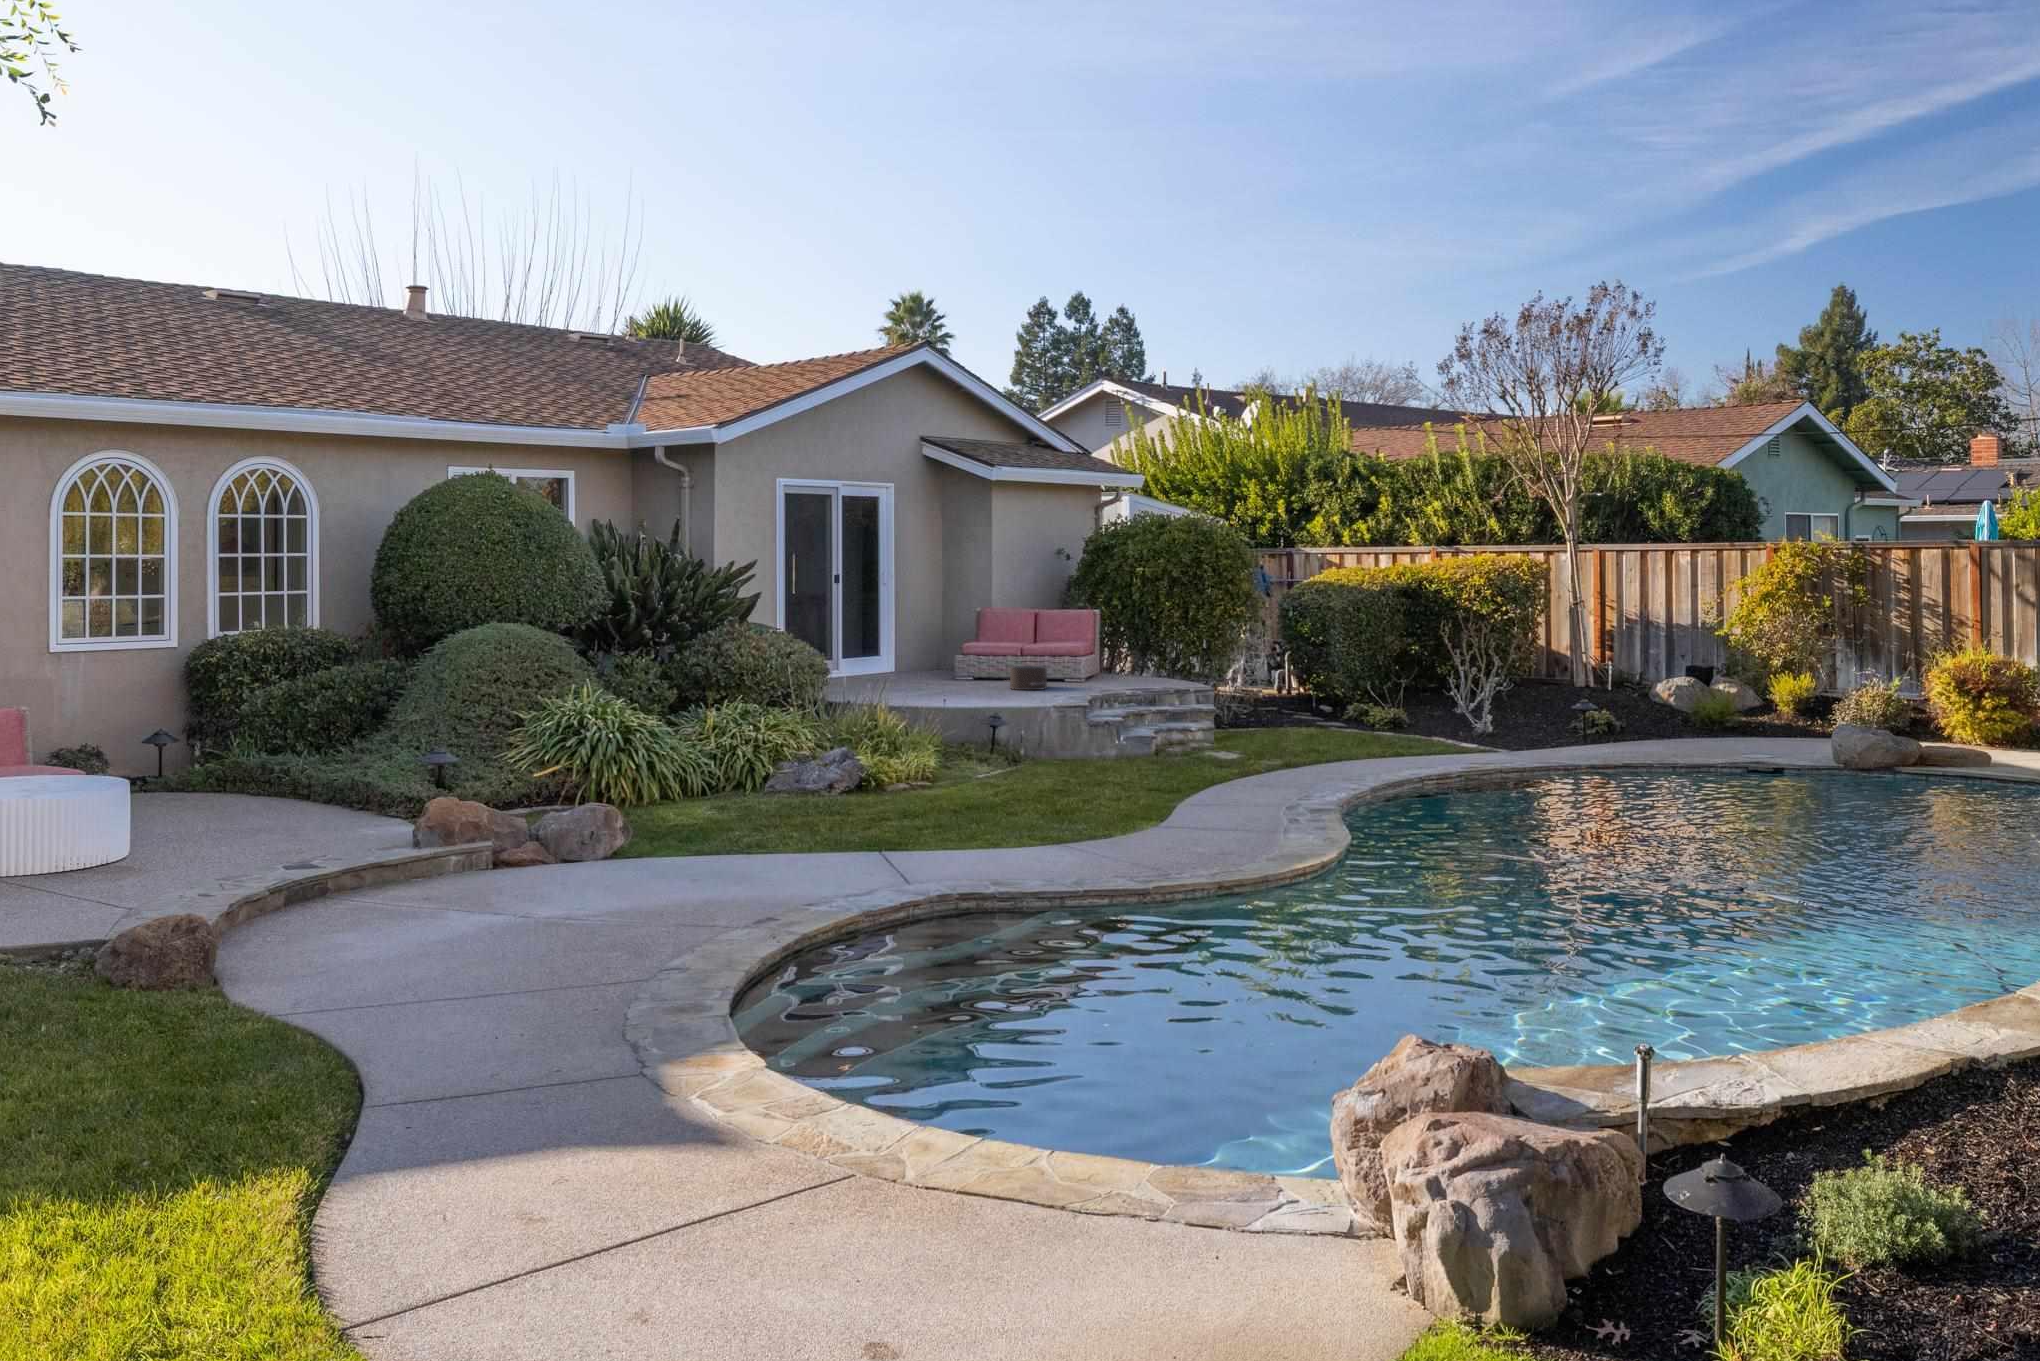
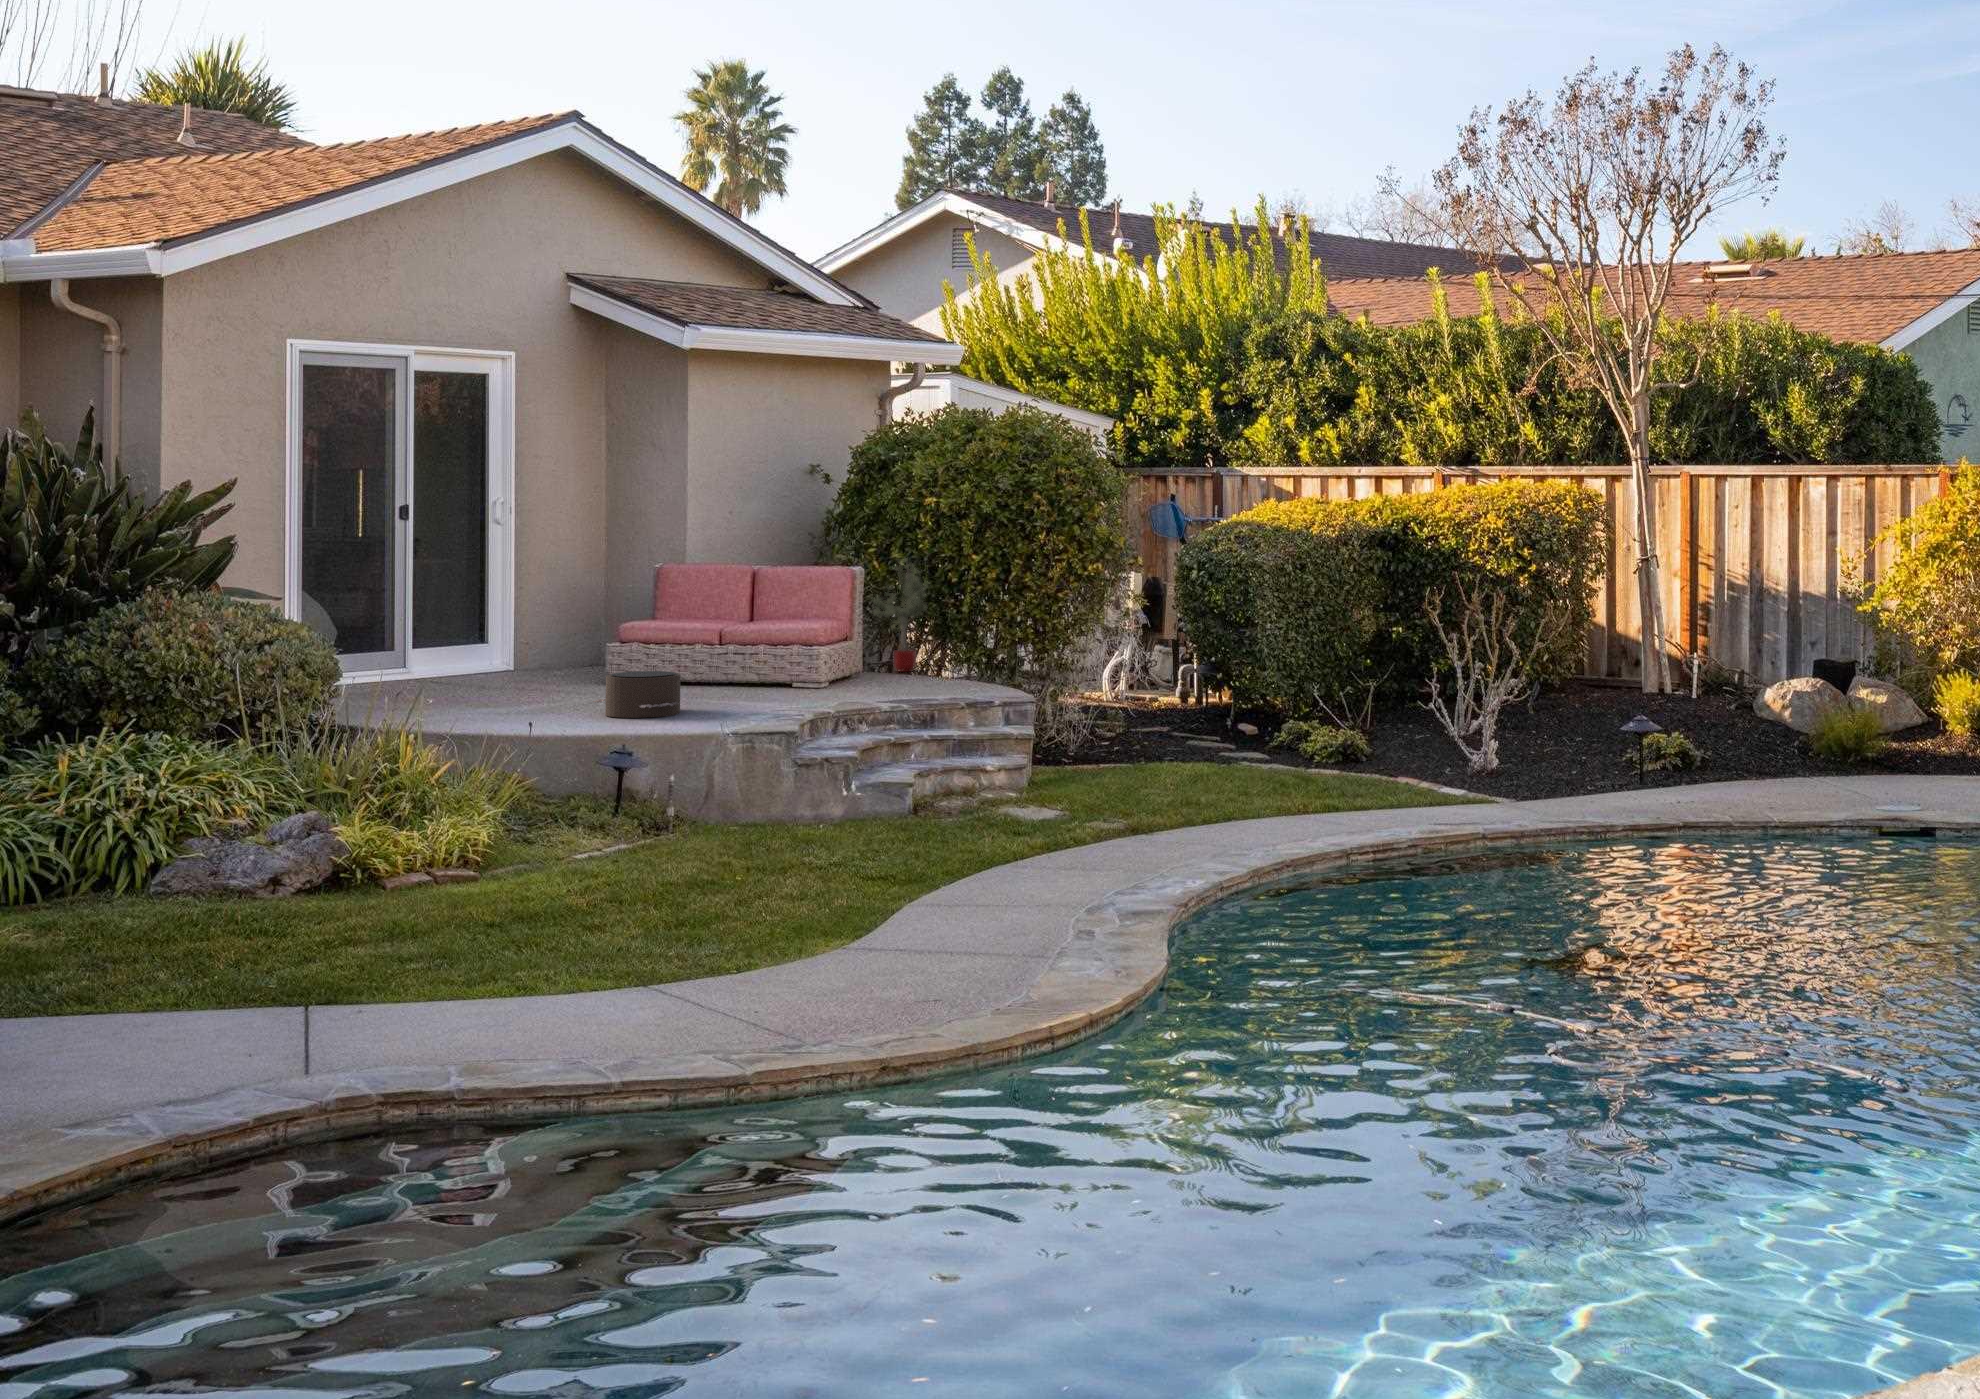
potted tree: none [1125,605,1157,669] -> present [871,559,928,672]

